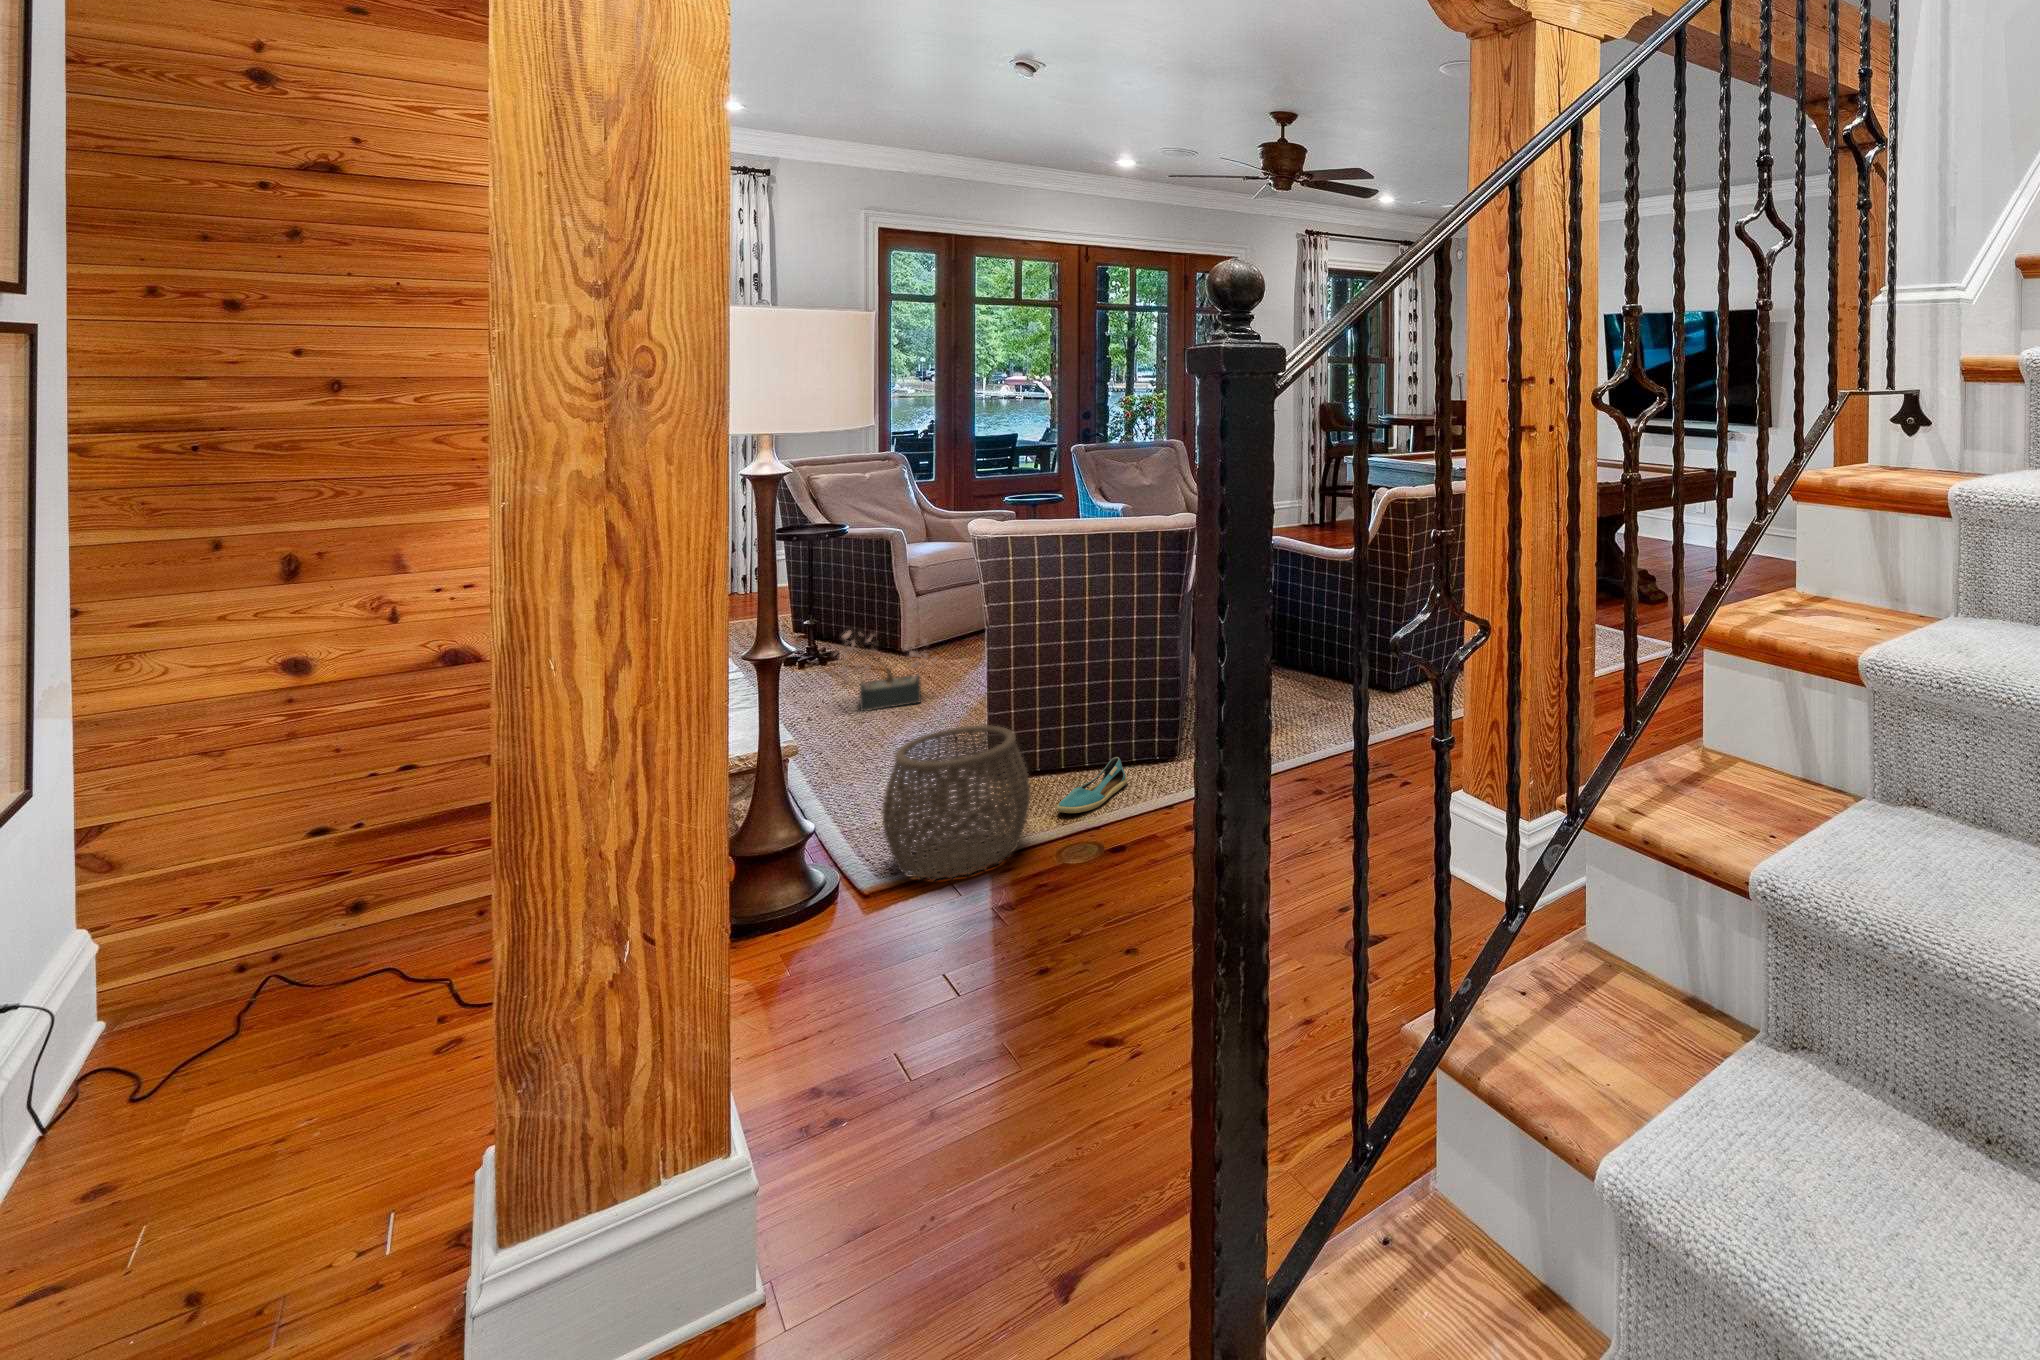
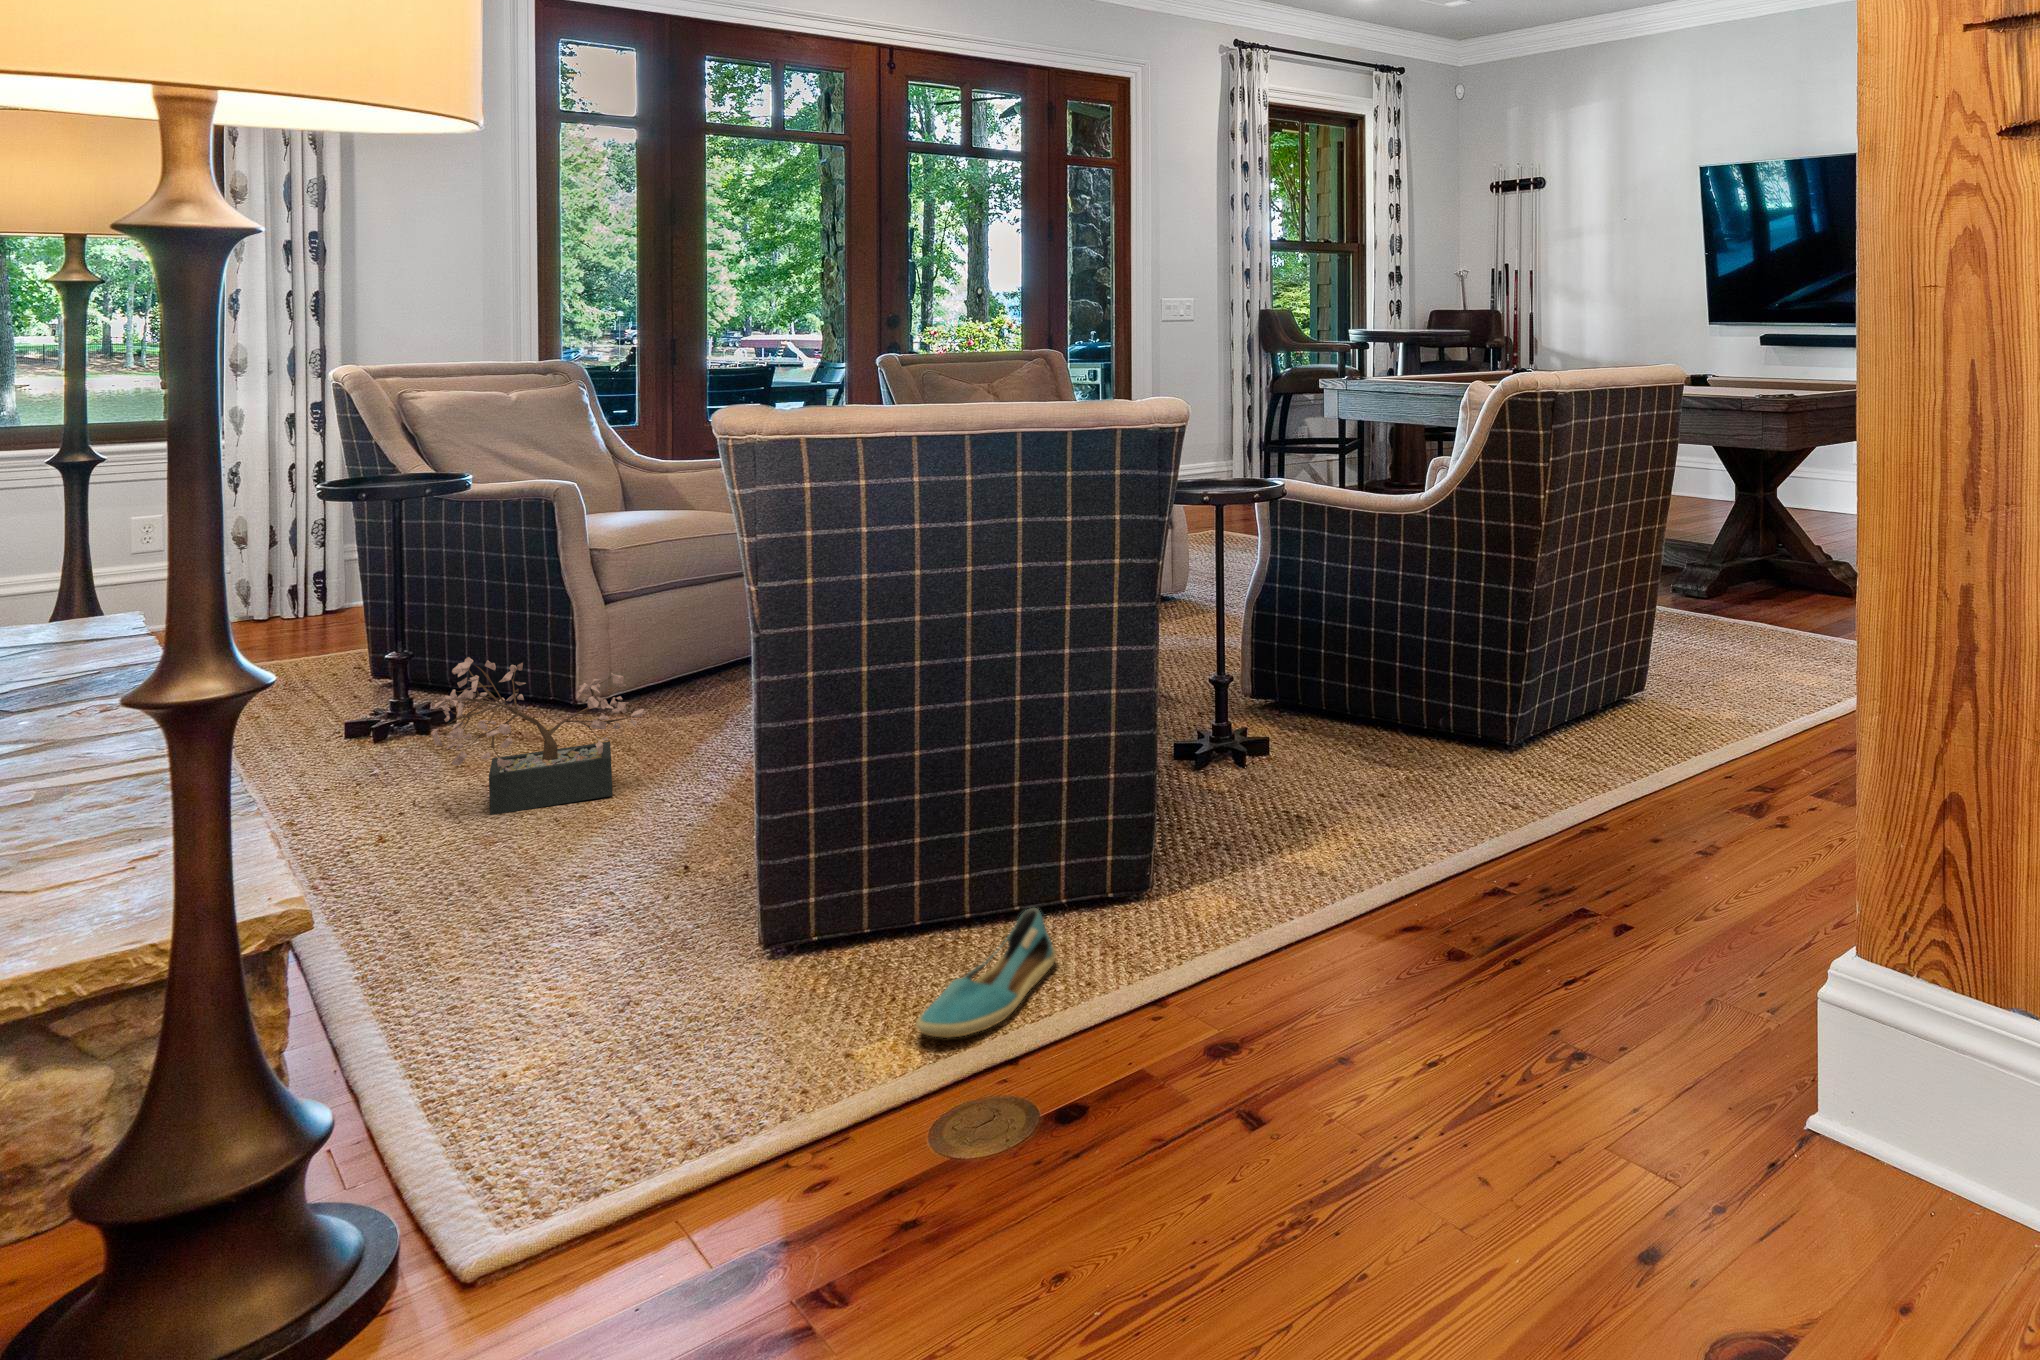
woven basket: present [882,725,1030,880] -> none [513,852,870,1231]

